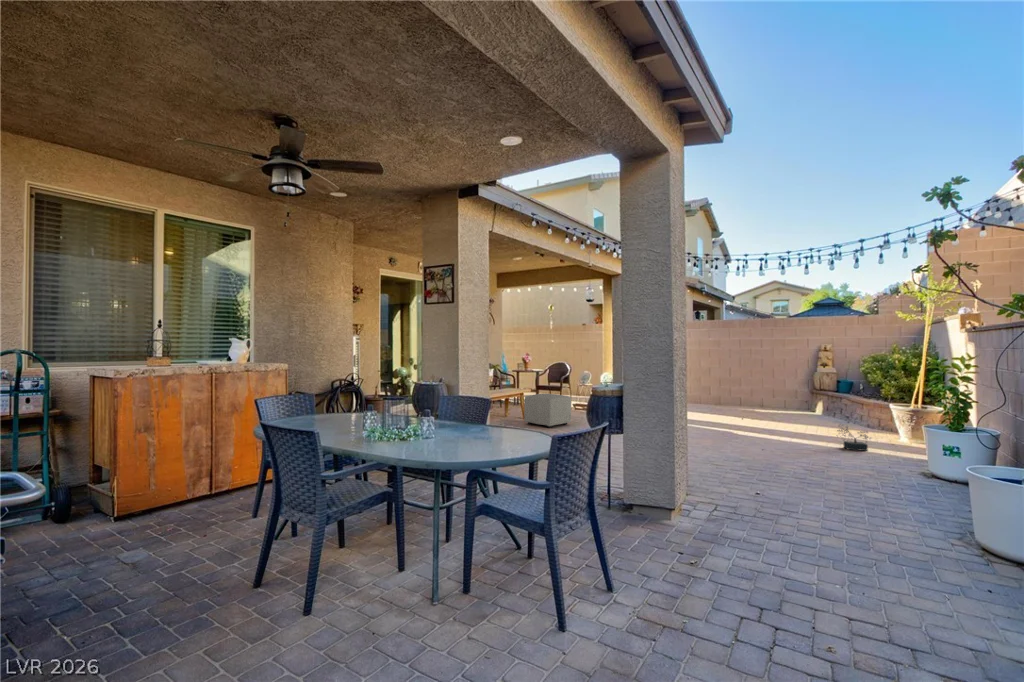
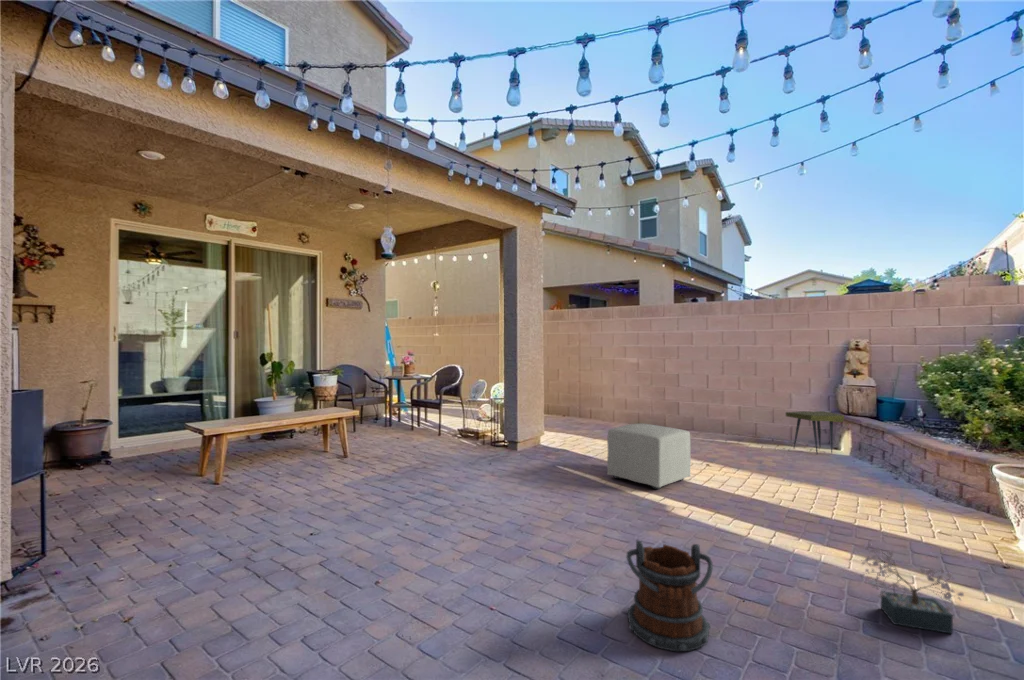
side table: none [787,388,820,412] -> present [786,411,844,453]
ottoman: present [524,394,571,428] -> present [607,424,691,489]
bucket: none [756,421,790,454] -> present [627,541,713,651]

